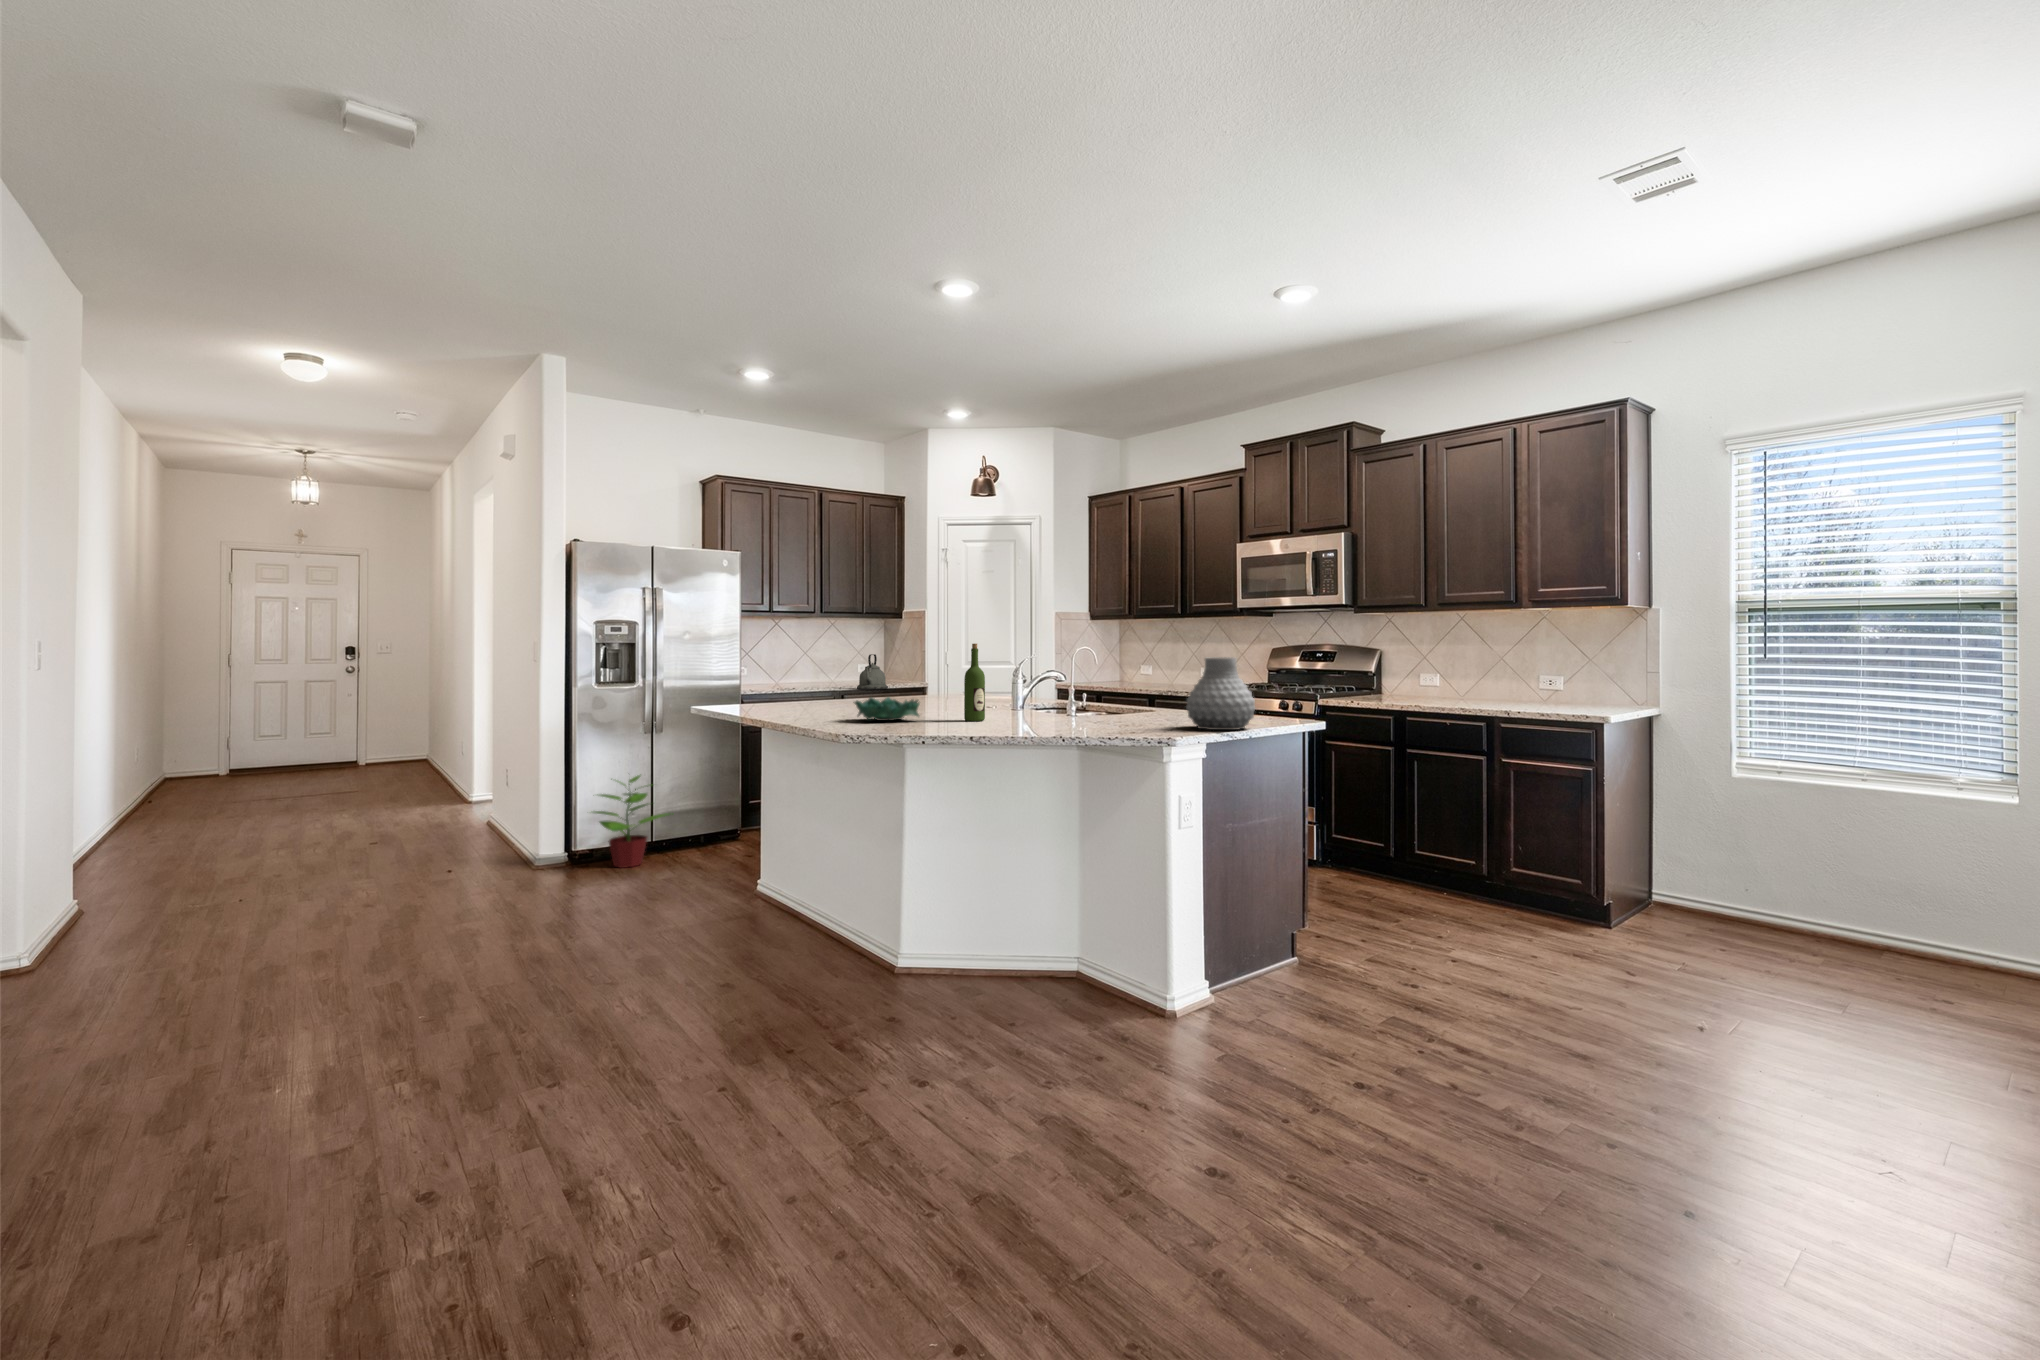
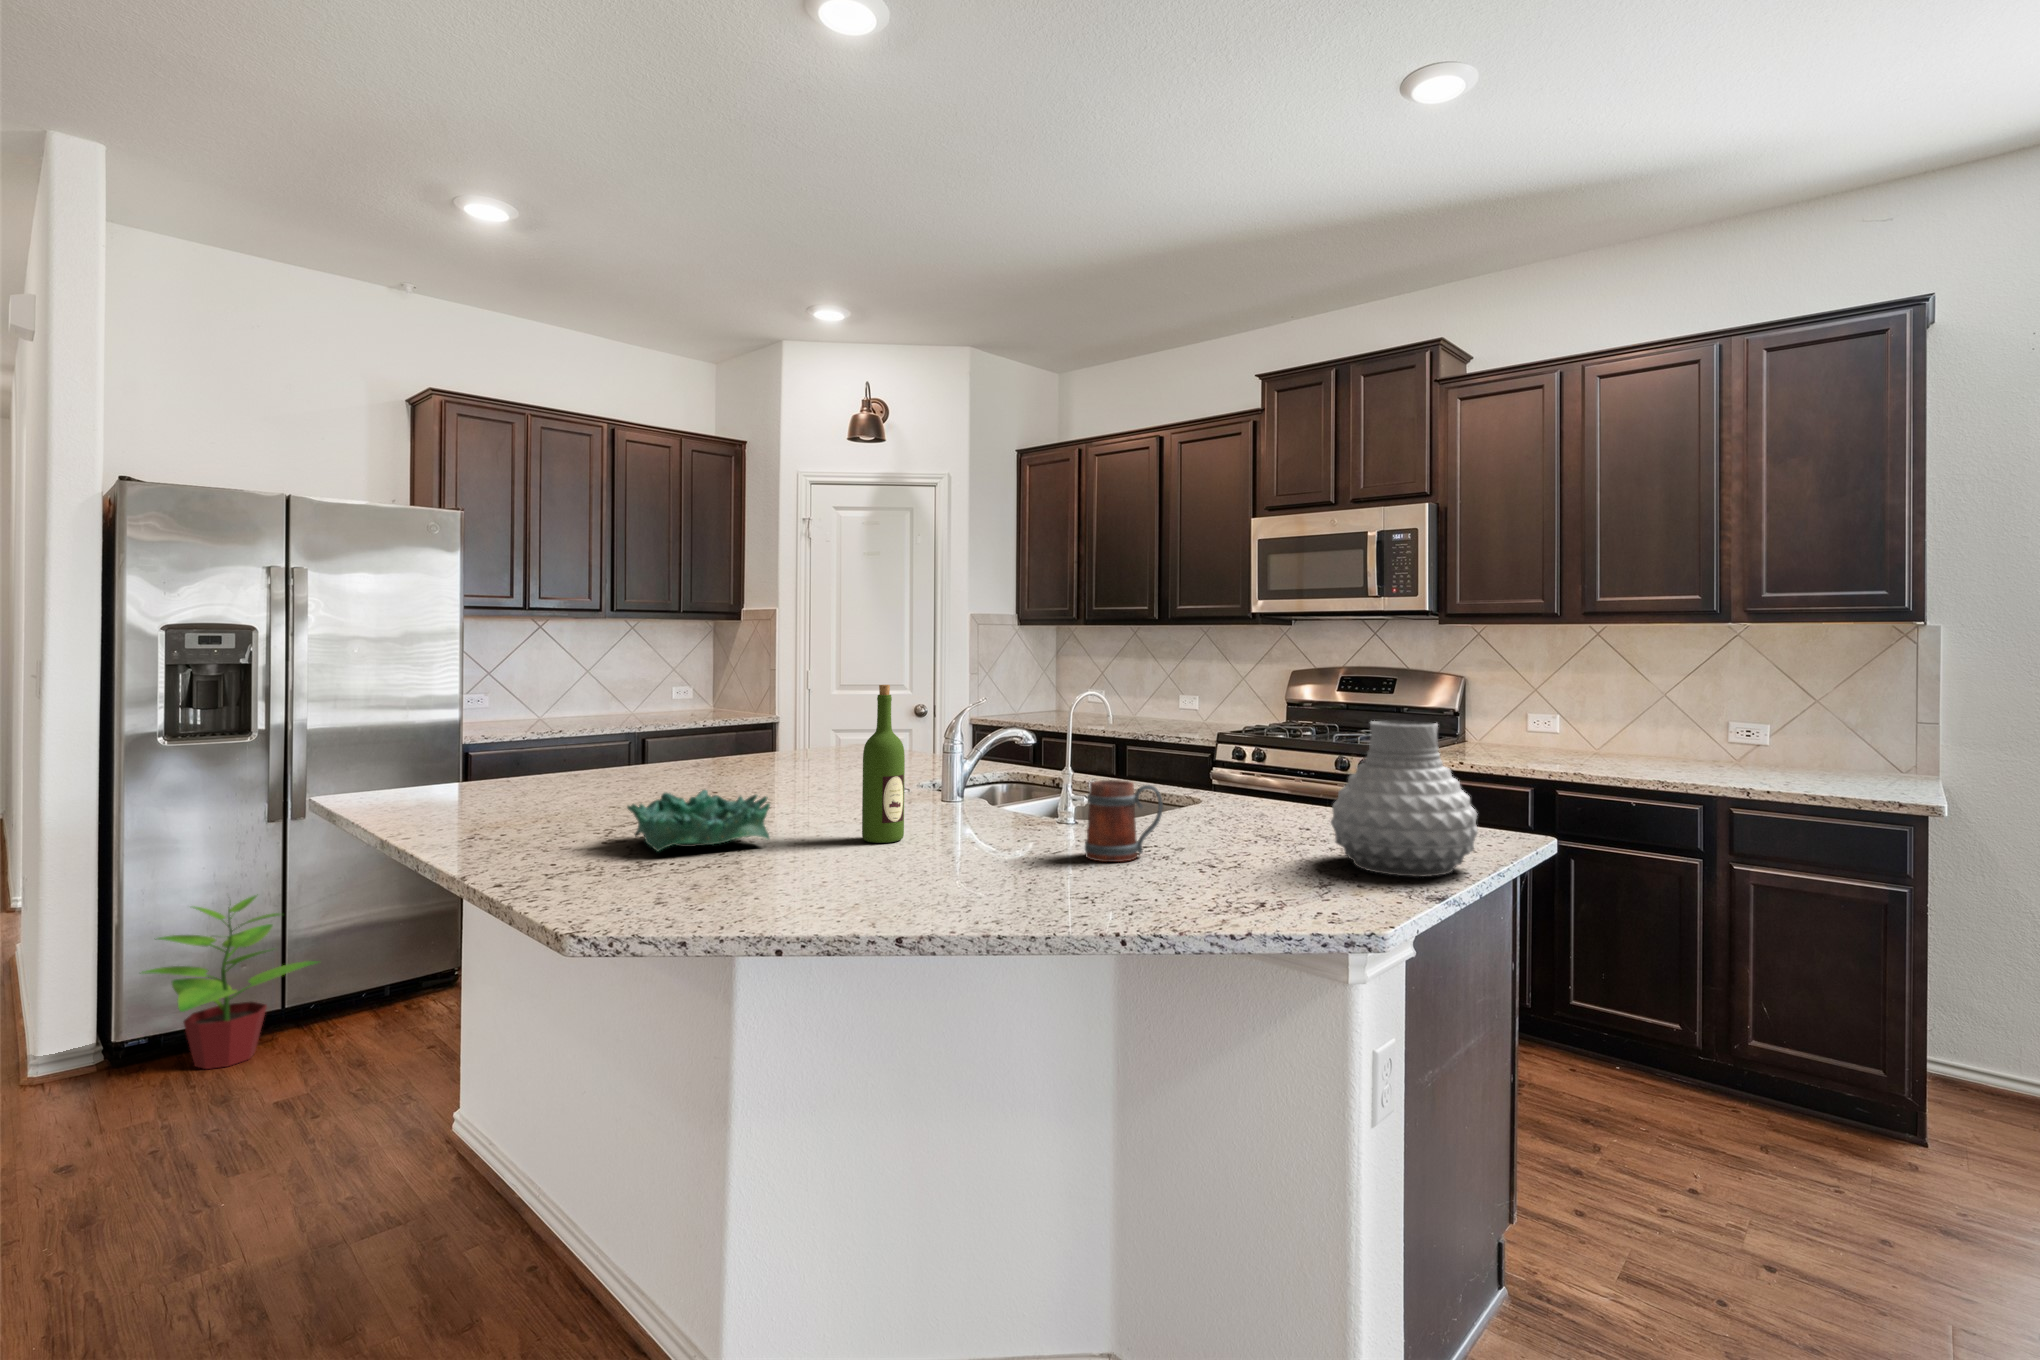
kettle: present [857,654,888,690] -> none [666,675,716,729]
mug: none [1068,688,1106,726] -> present [1085,780,1163,862]

